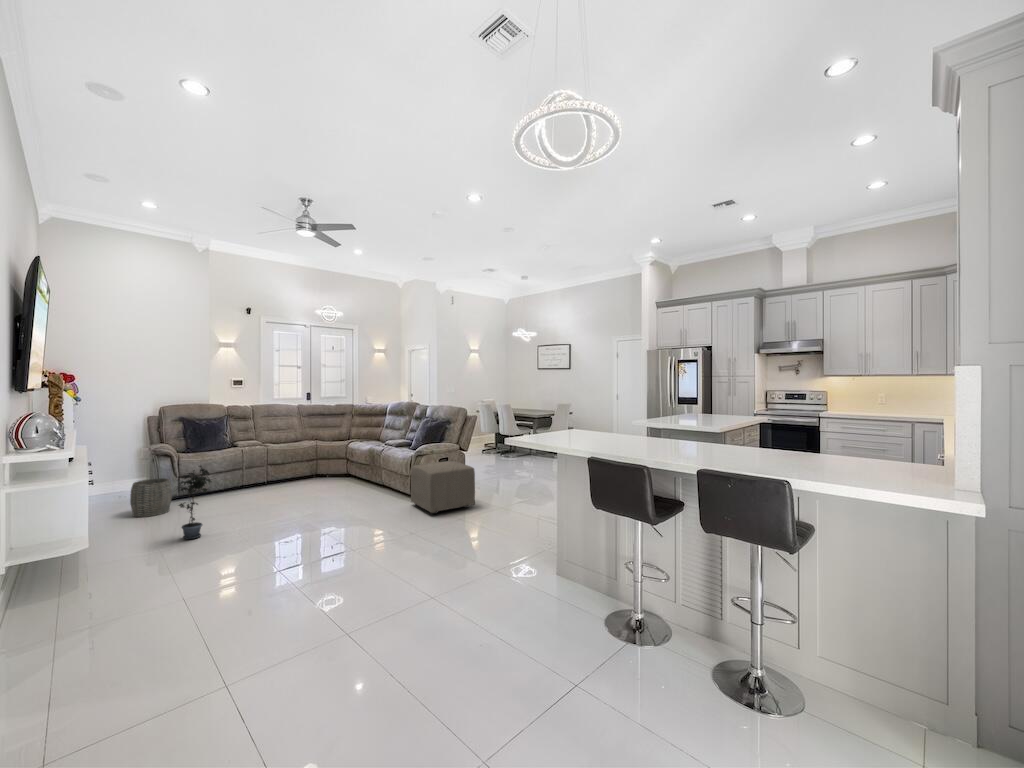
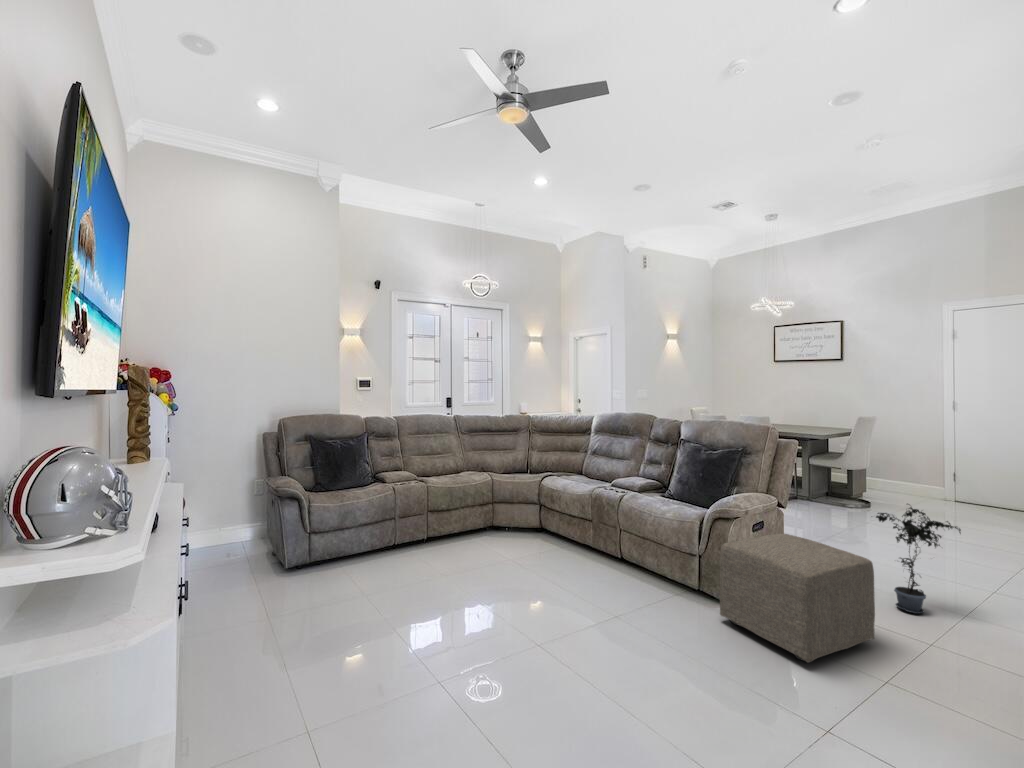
potted plant: present [179,466,211,539] -> present [876,504,961,614]
woven basket: present [130,478,172,517] -> none [245,539,304,610]

